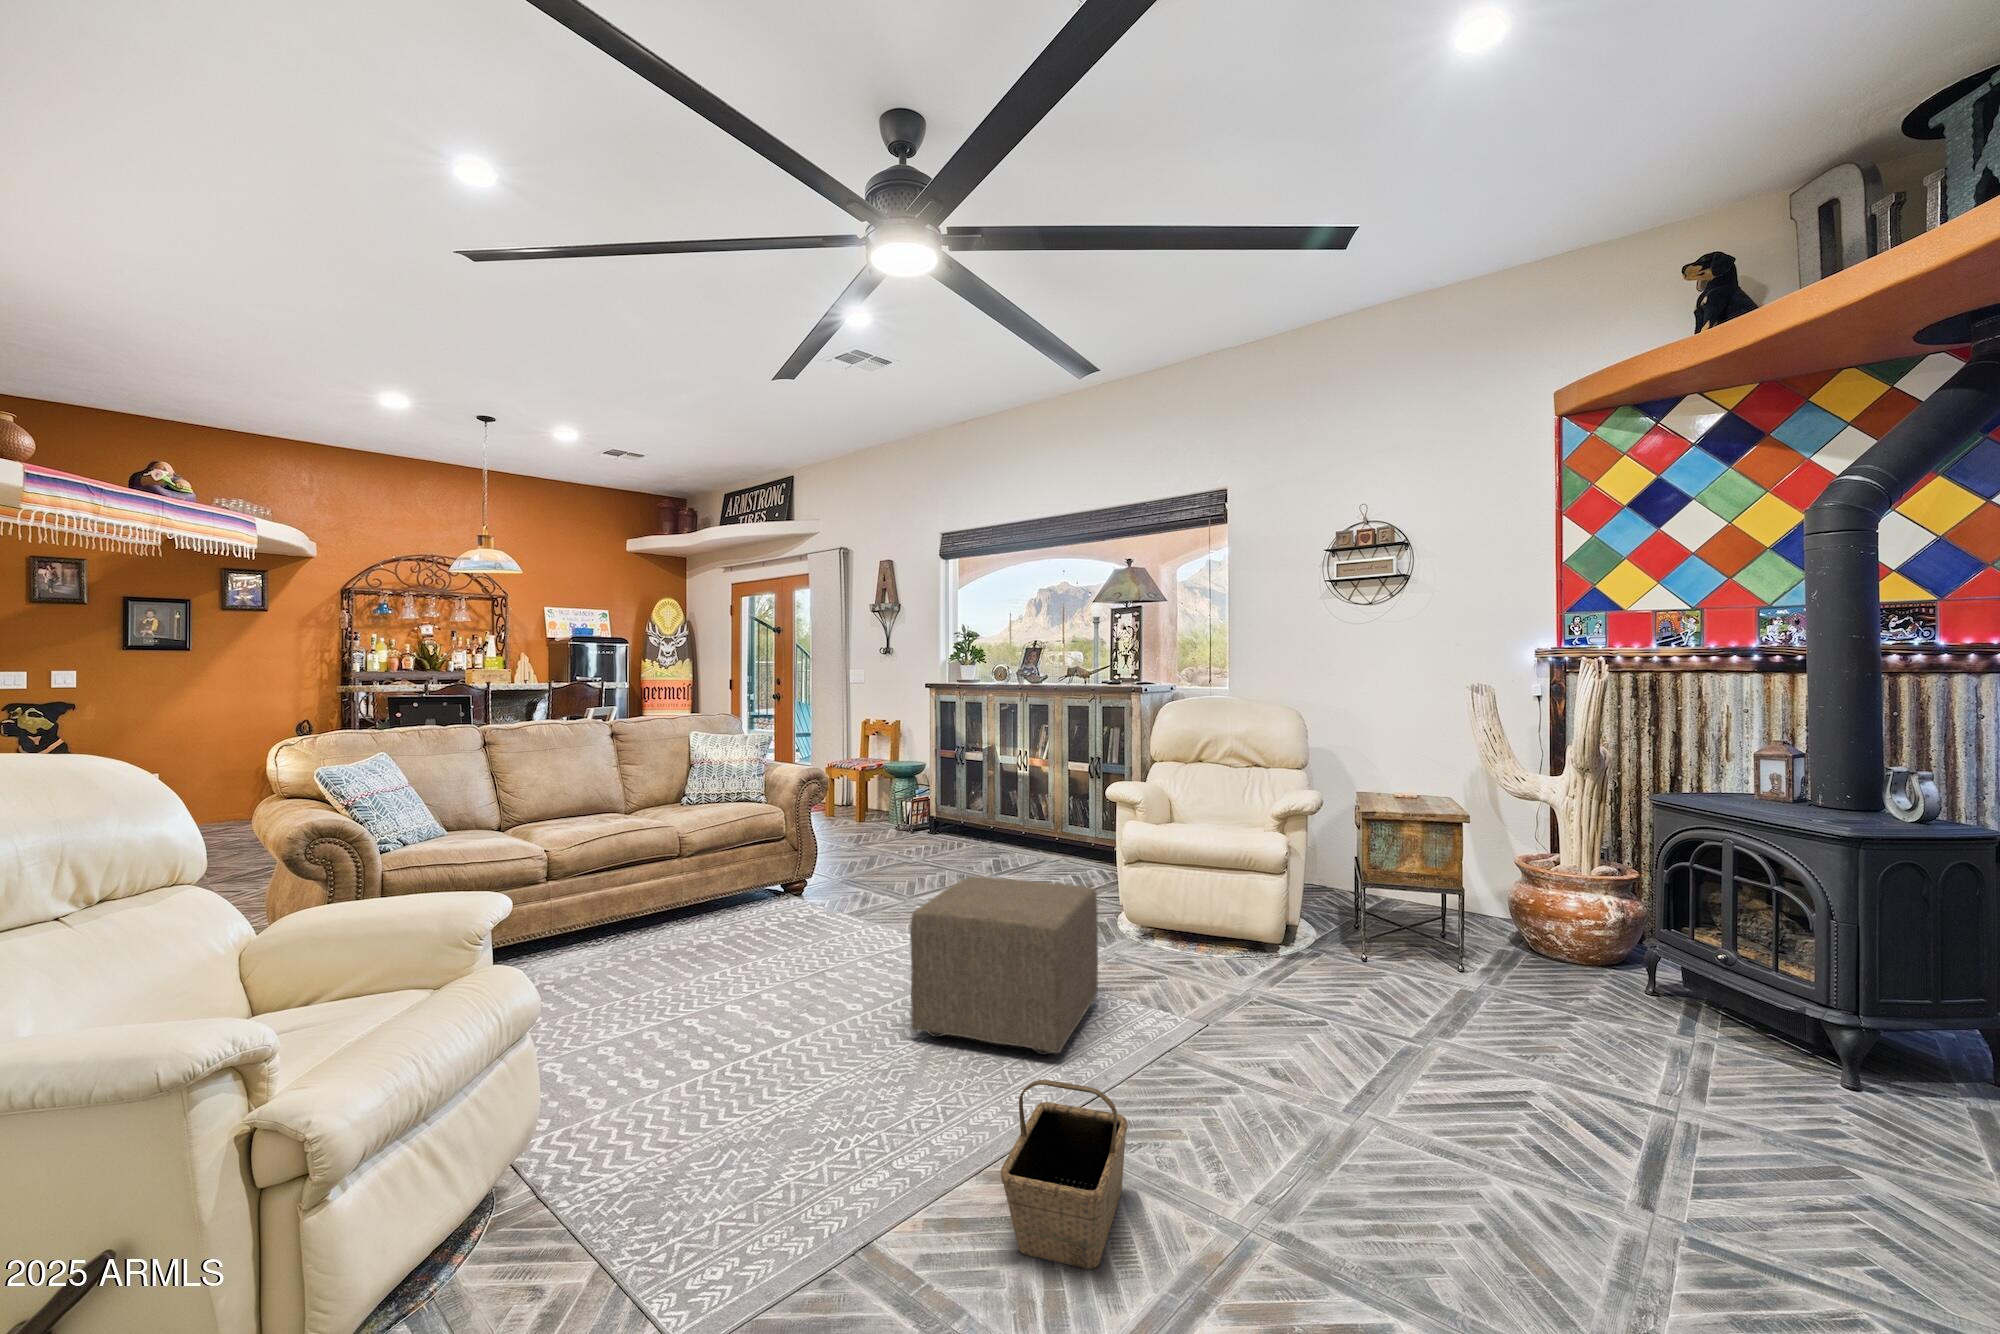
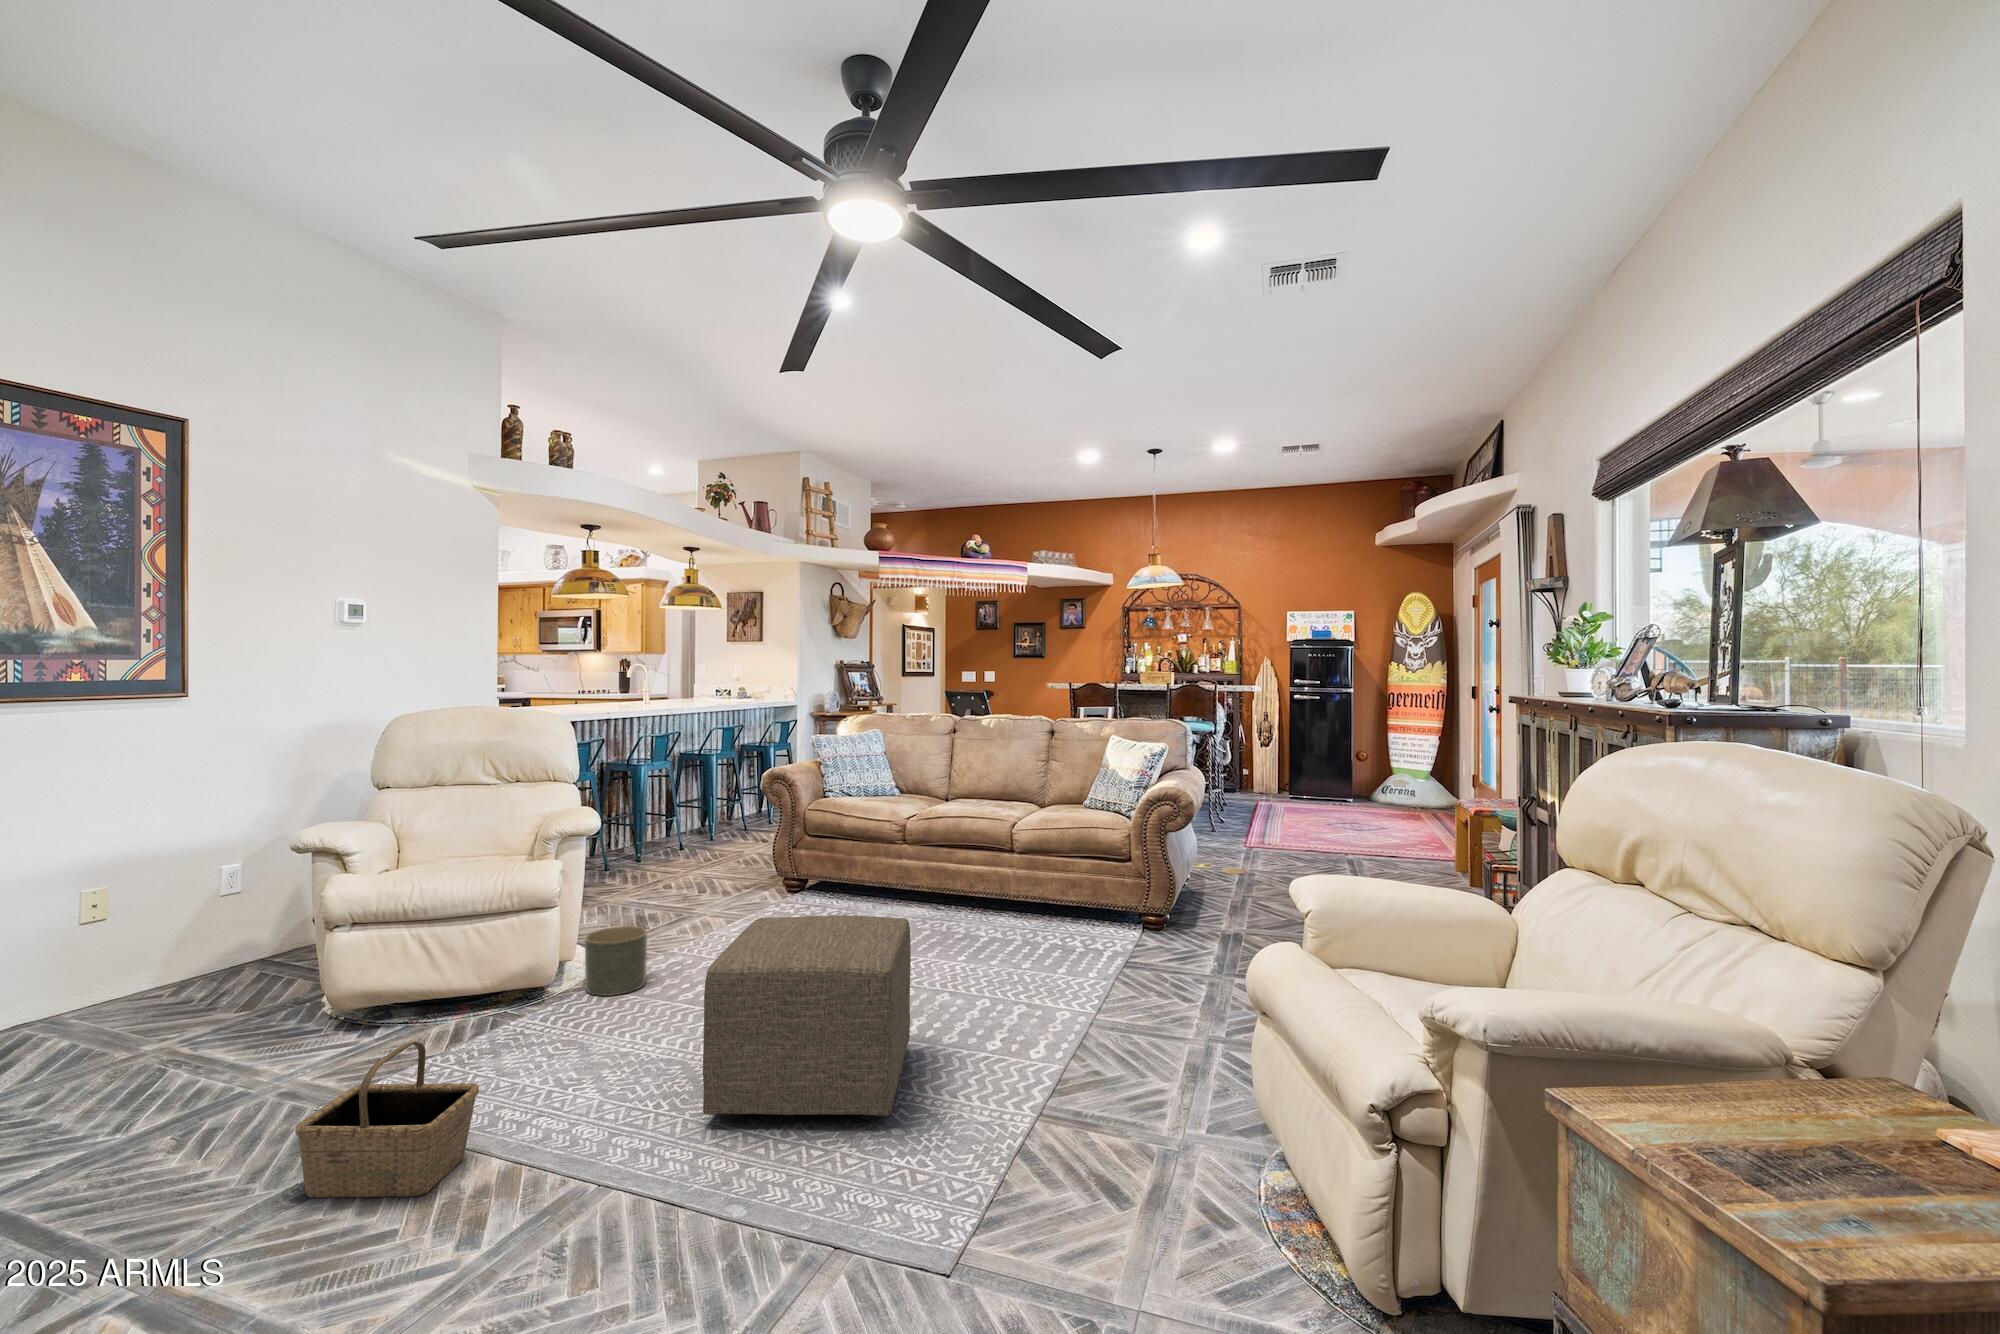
planter: none [570,1026,659,1138] -> present [585,926,647,996]

